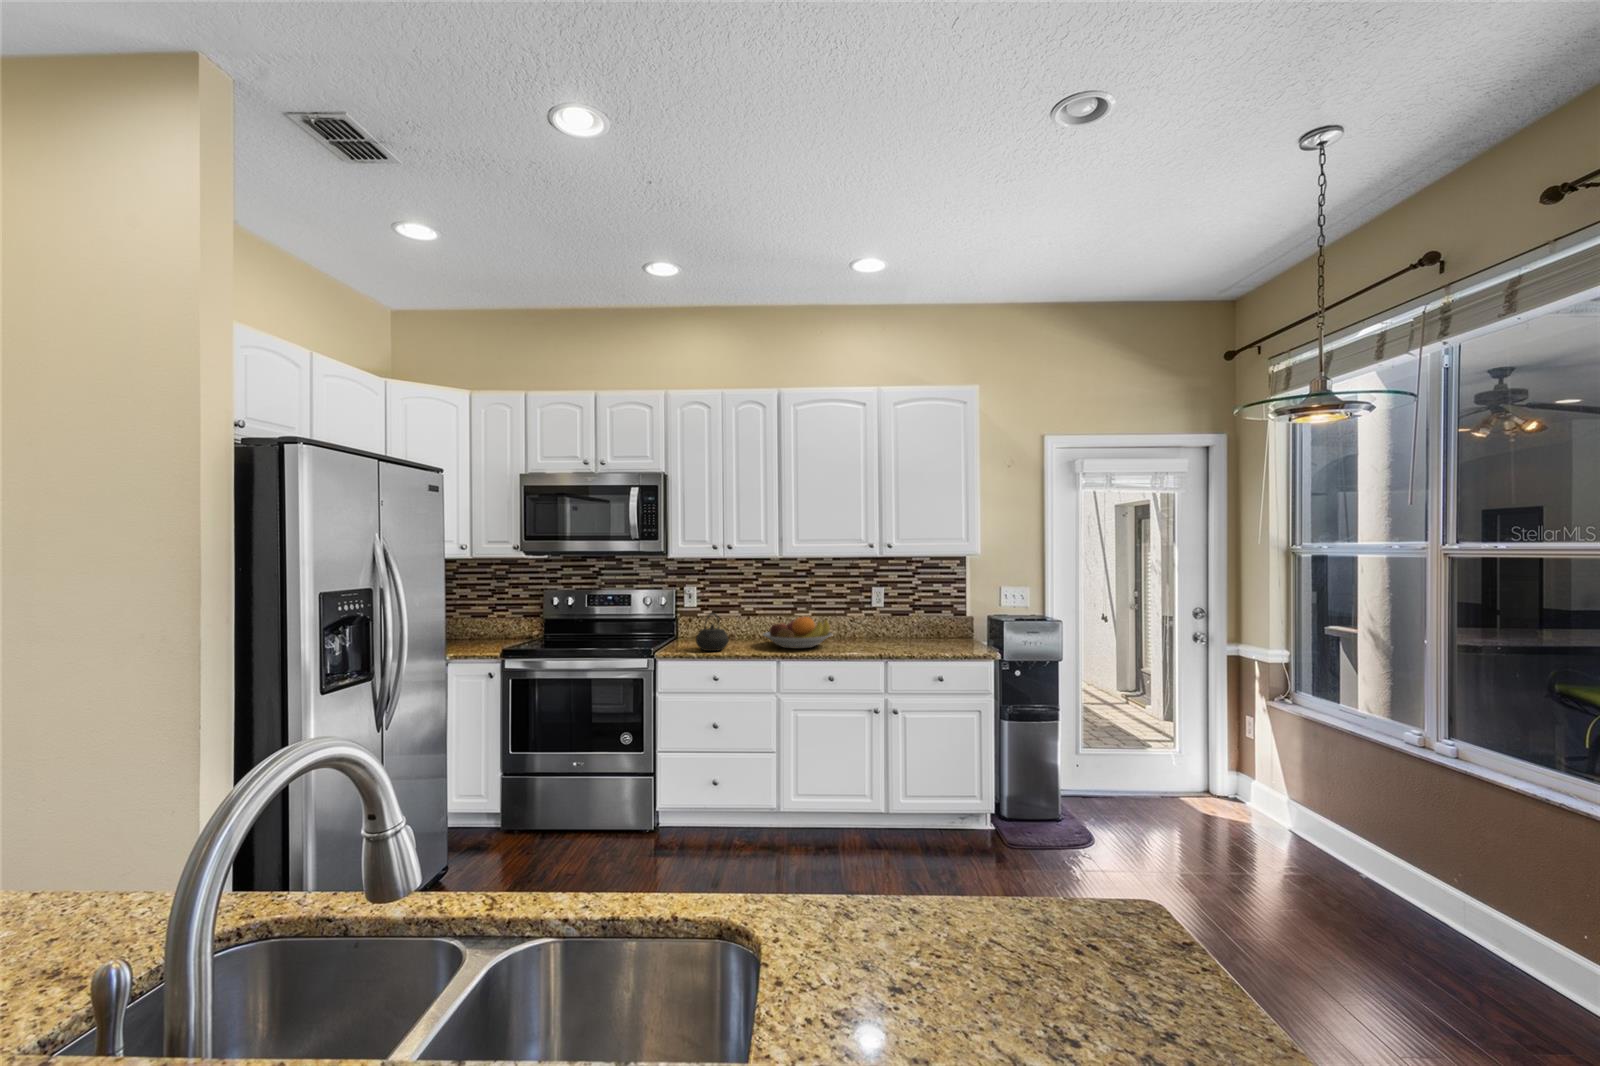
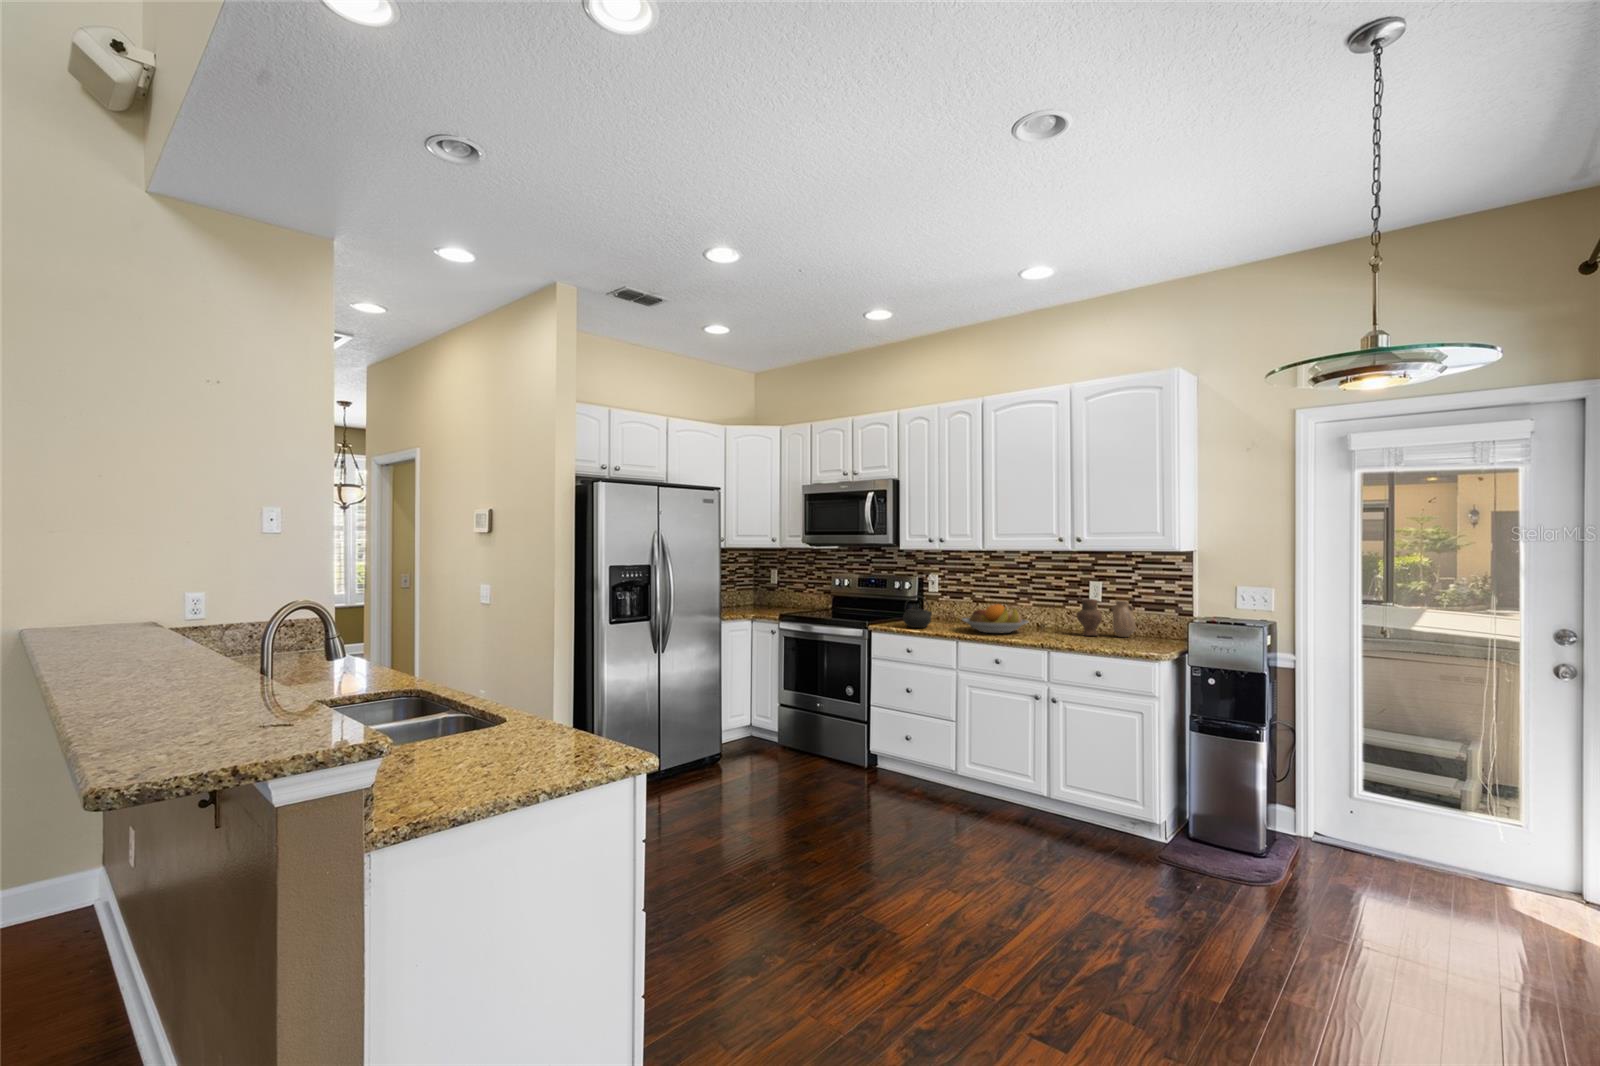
vase: none [869,605,917,641] -> present [1077,599,1135,637]

